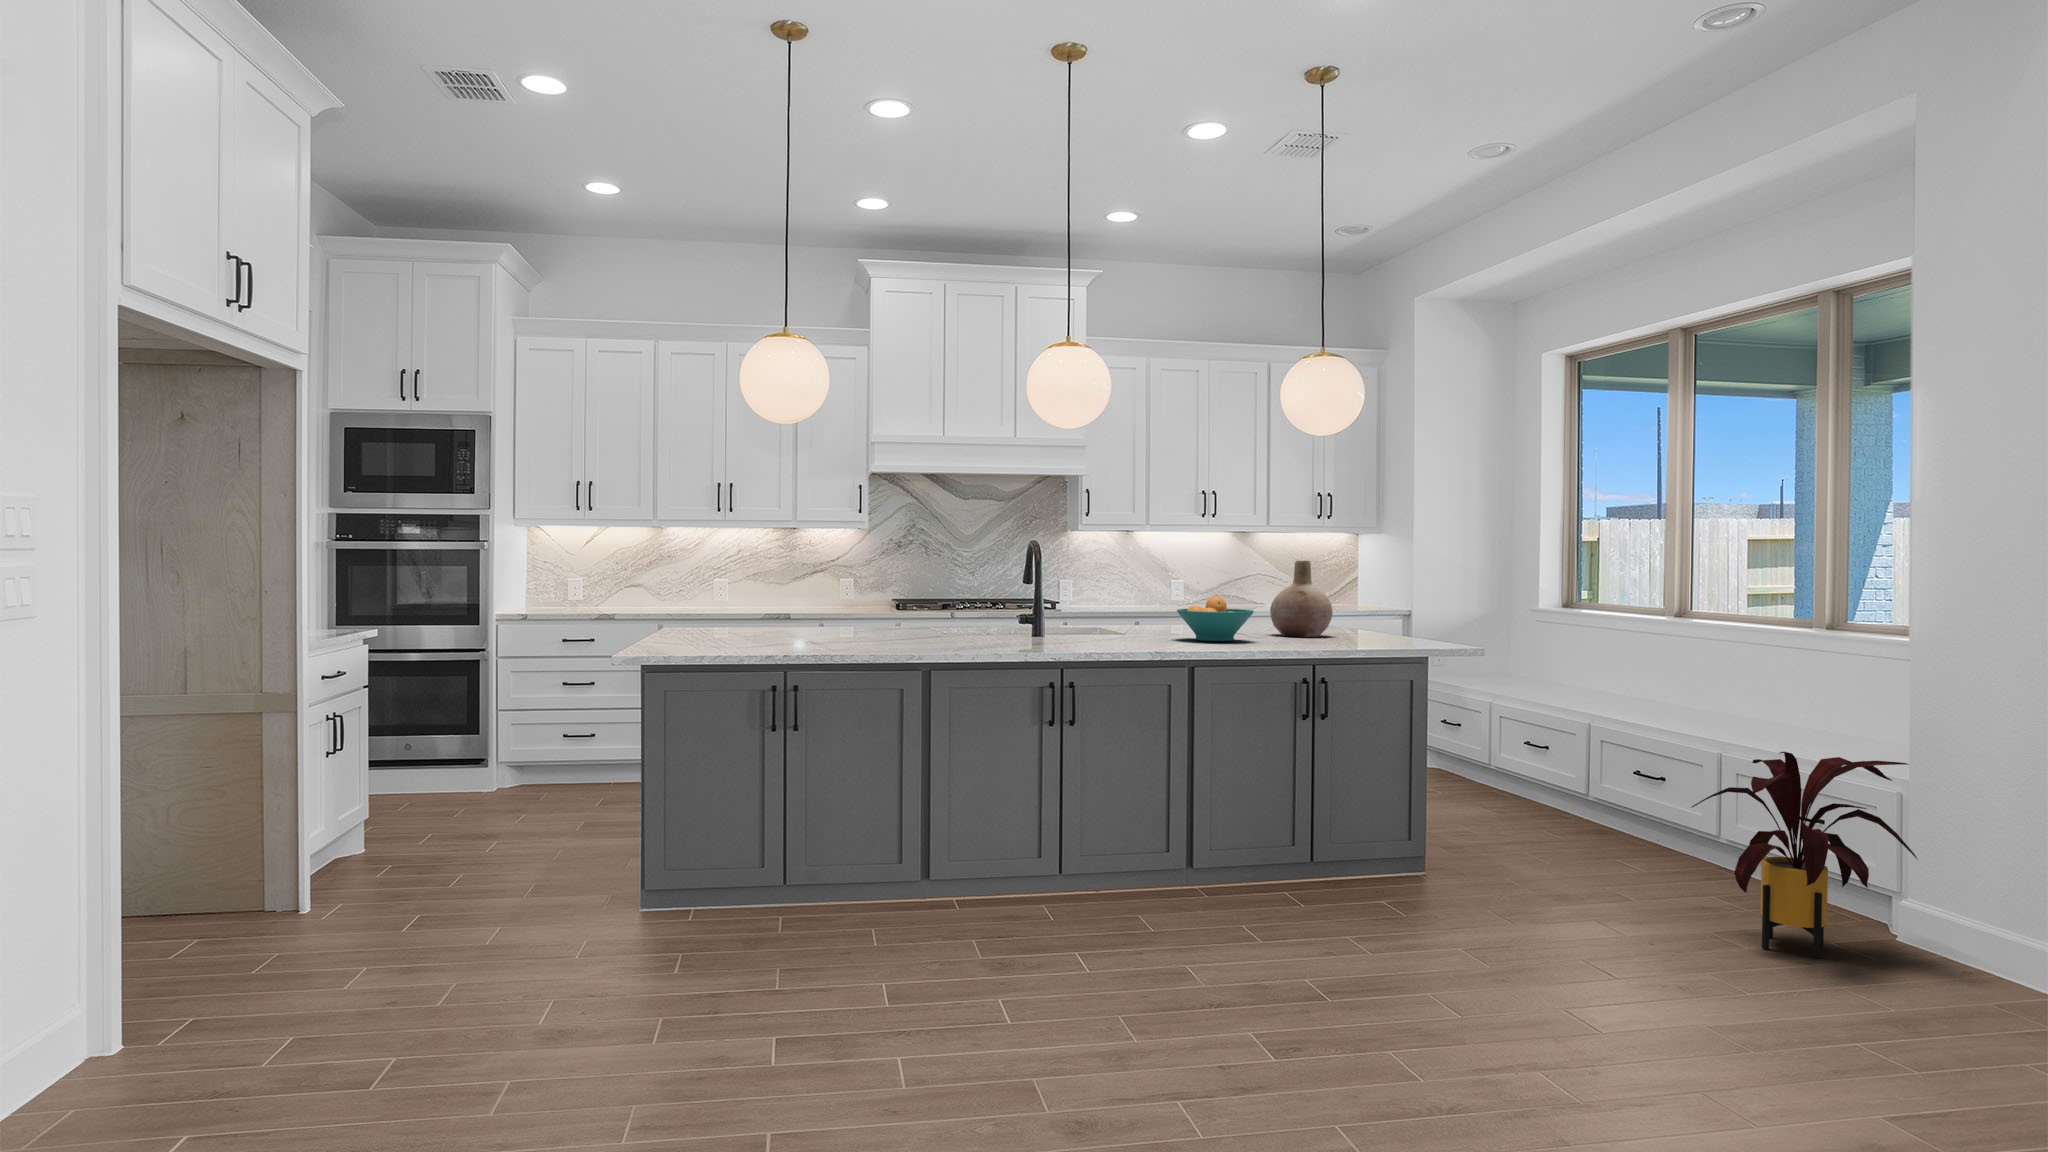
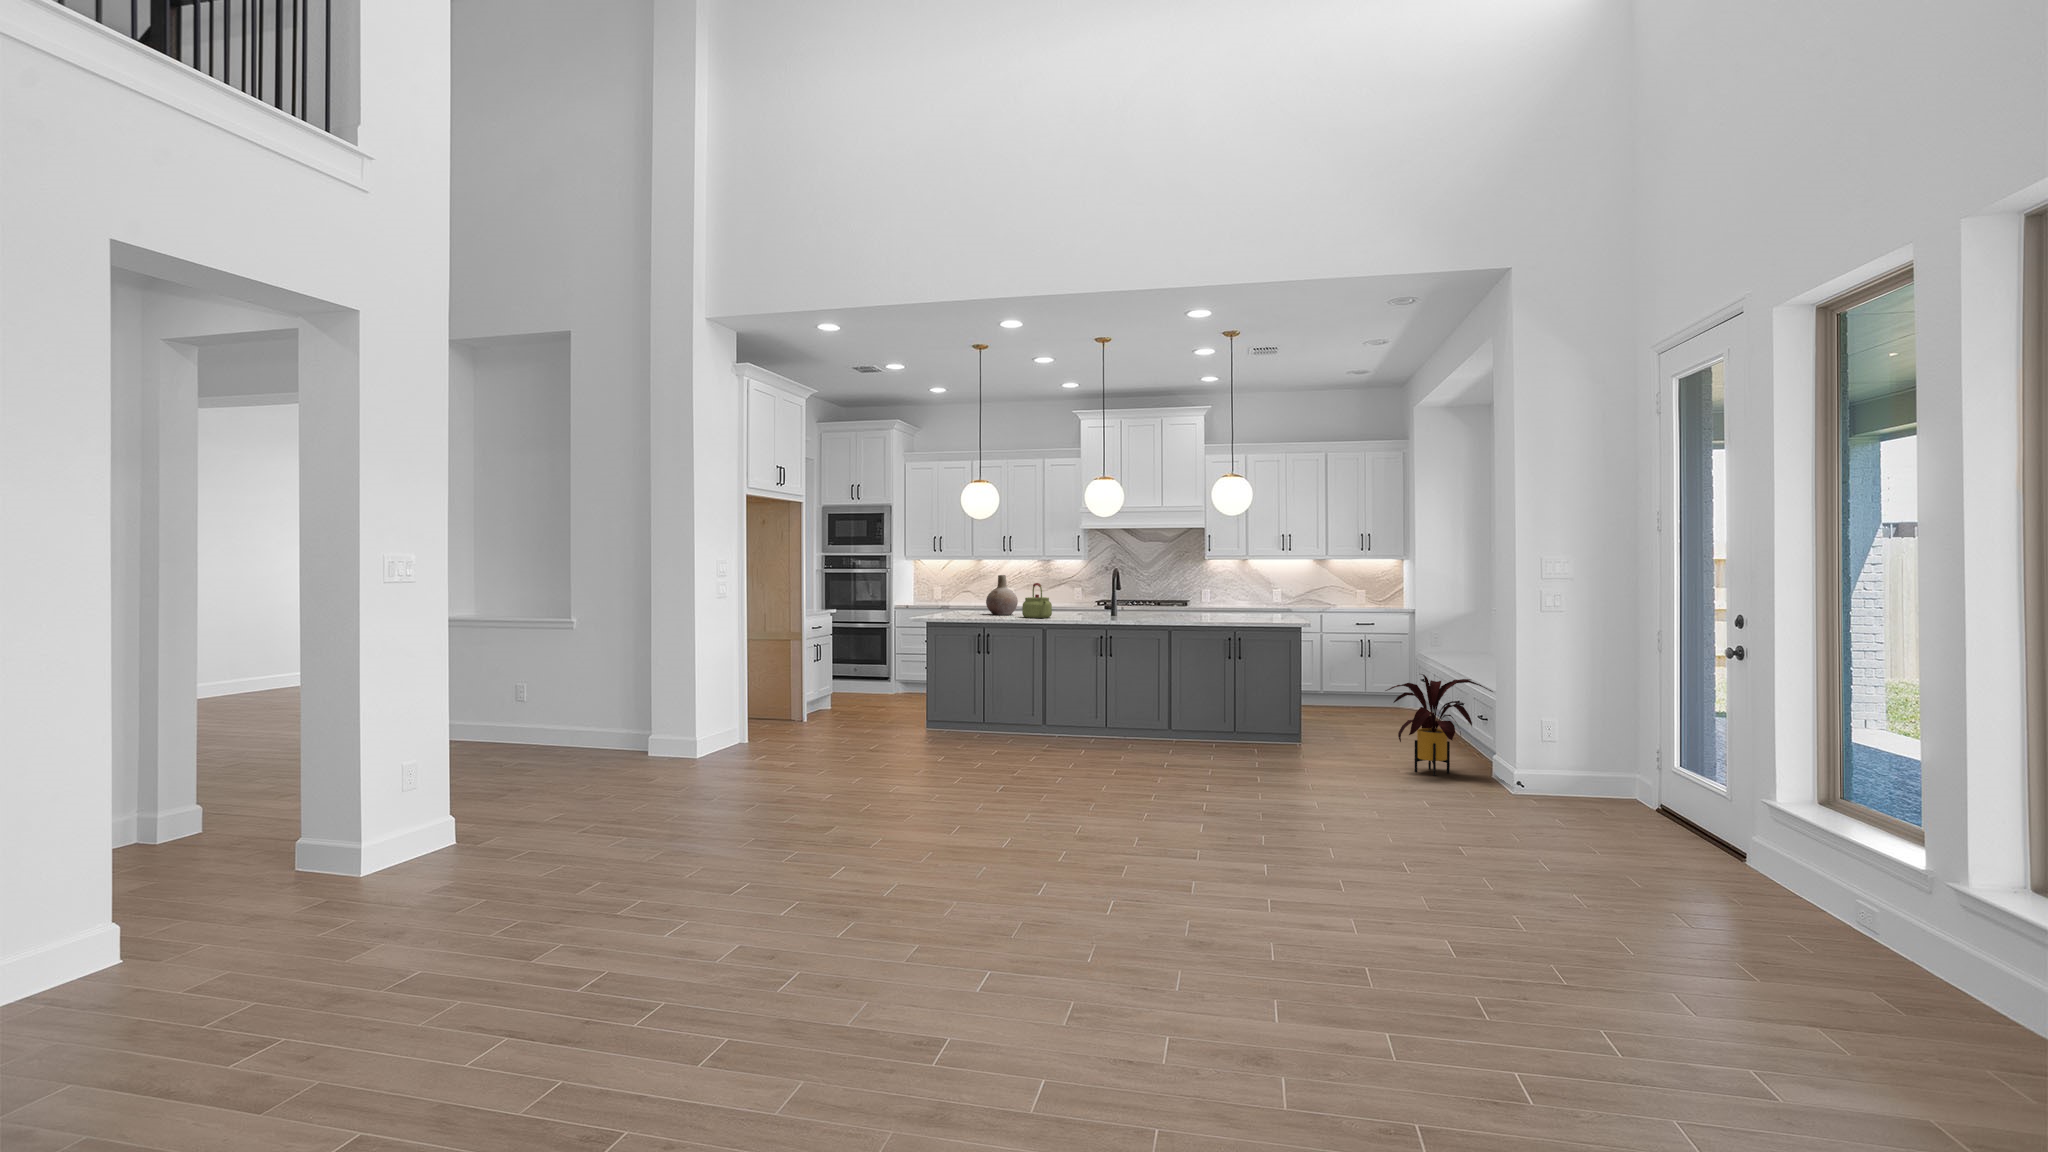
vase: present [1270,560,1333,637] -> present [986,575,1018,615]
kettle: none [871,568,936,645] -> present [1022,583,1052,618]
fruit bowl: present [1177,596,1254,642] -> none [1180,597,1219,619]

